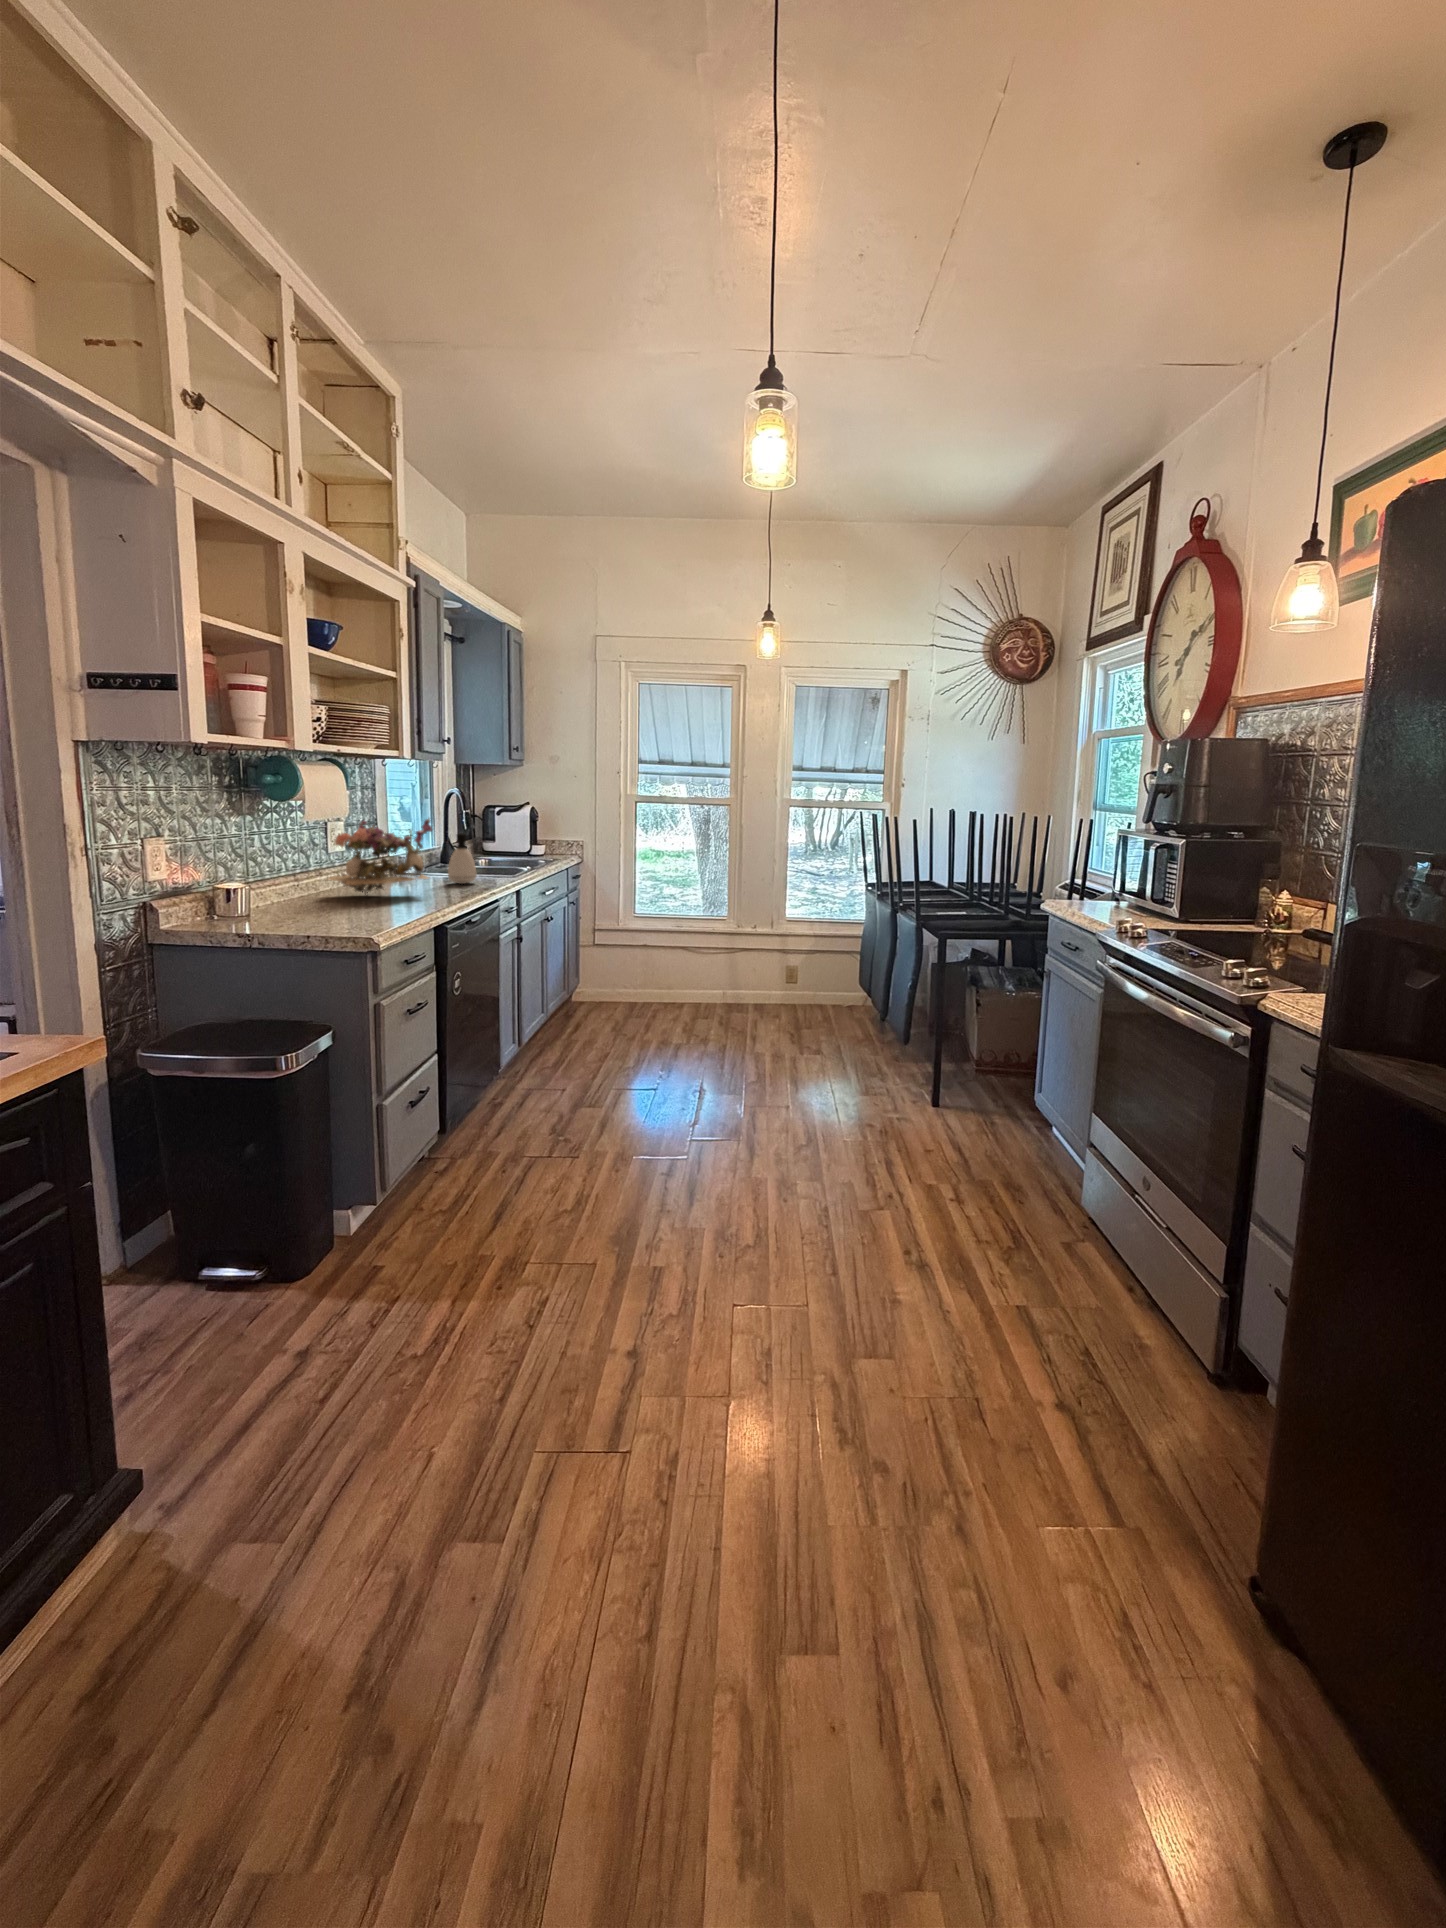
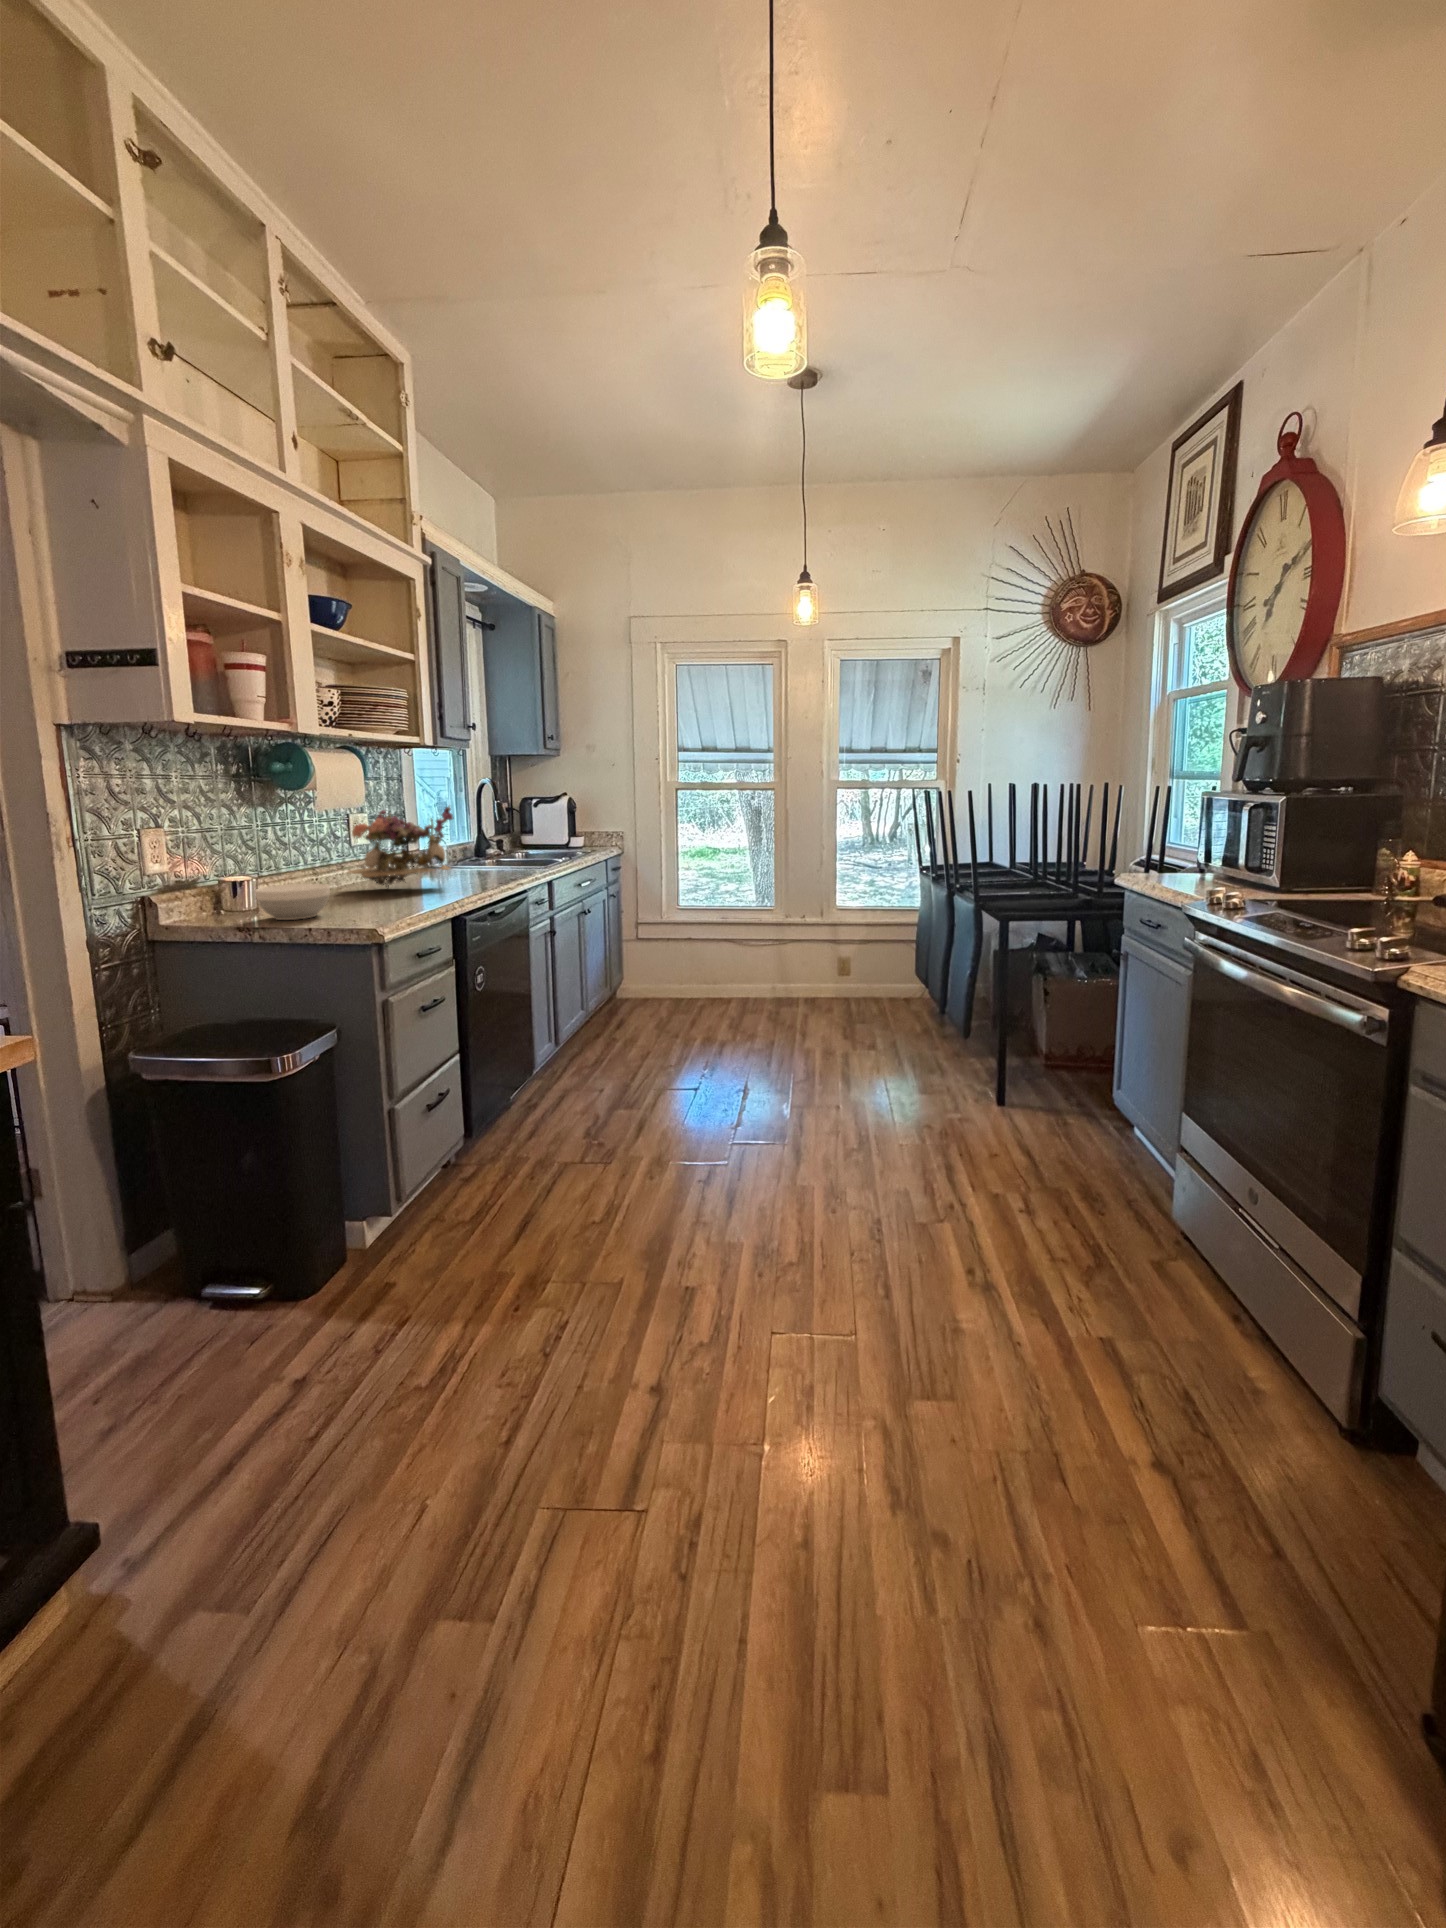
soap dispenser: present [448,833,476,884] -> none [475,823,505,875]
bowl: none [251,892,322,927] -> present [255,884,330,920]

